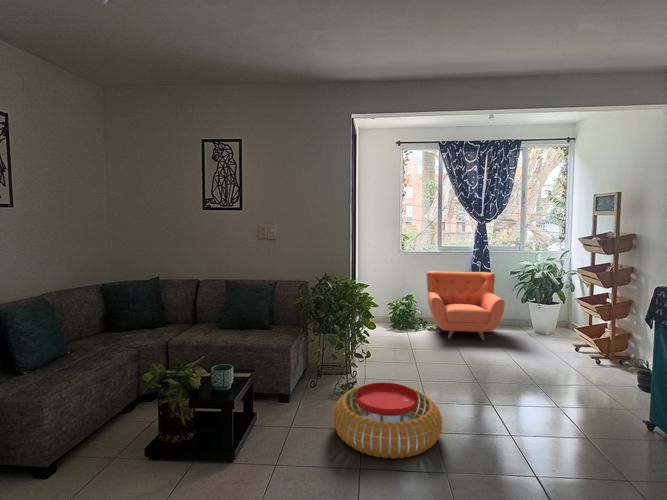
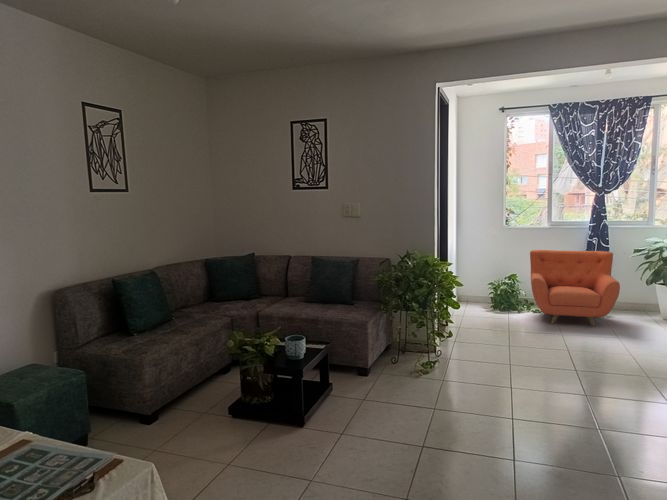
pouf: present [333,382,442,459] -> none [408,353,514,418]

